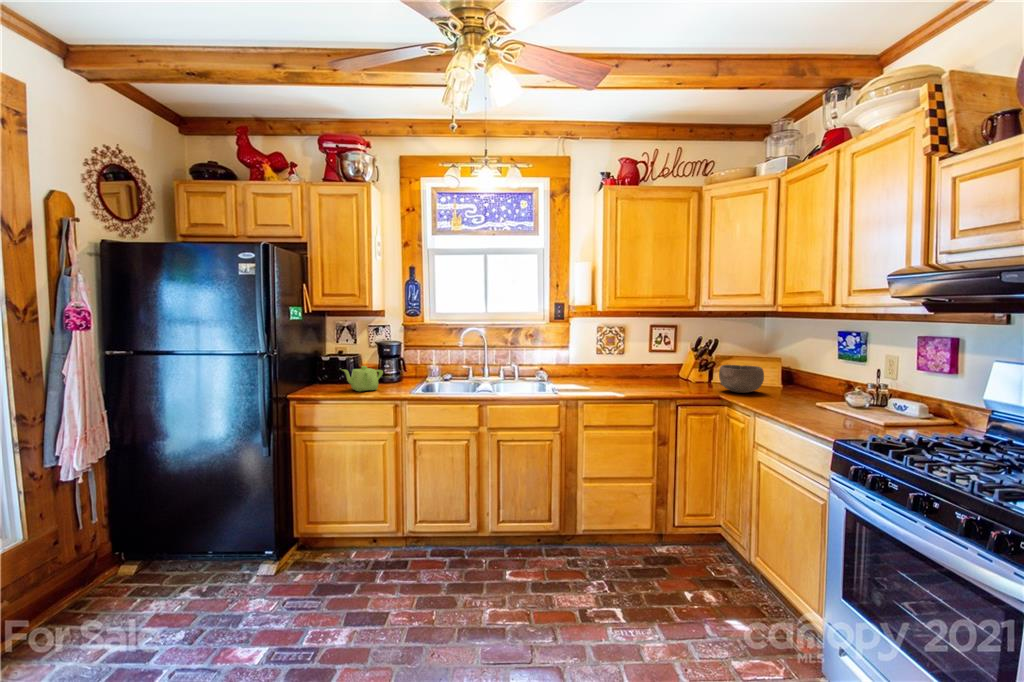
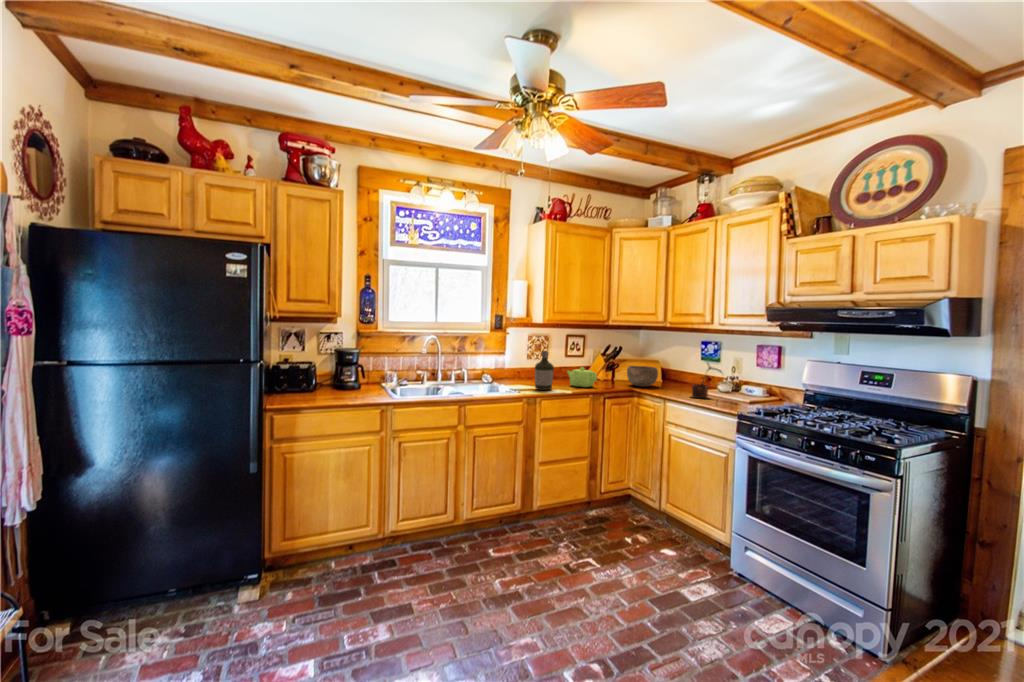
bottle: none [584,344,607,392] -> present [535,351,554,390]
potted plant: none [789,360,844,413] -> present [691,363,722,398]
teapot: present [343,366,383,391] -> present [567,367,597,388]

